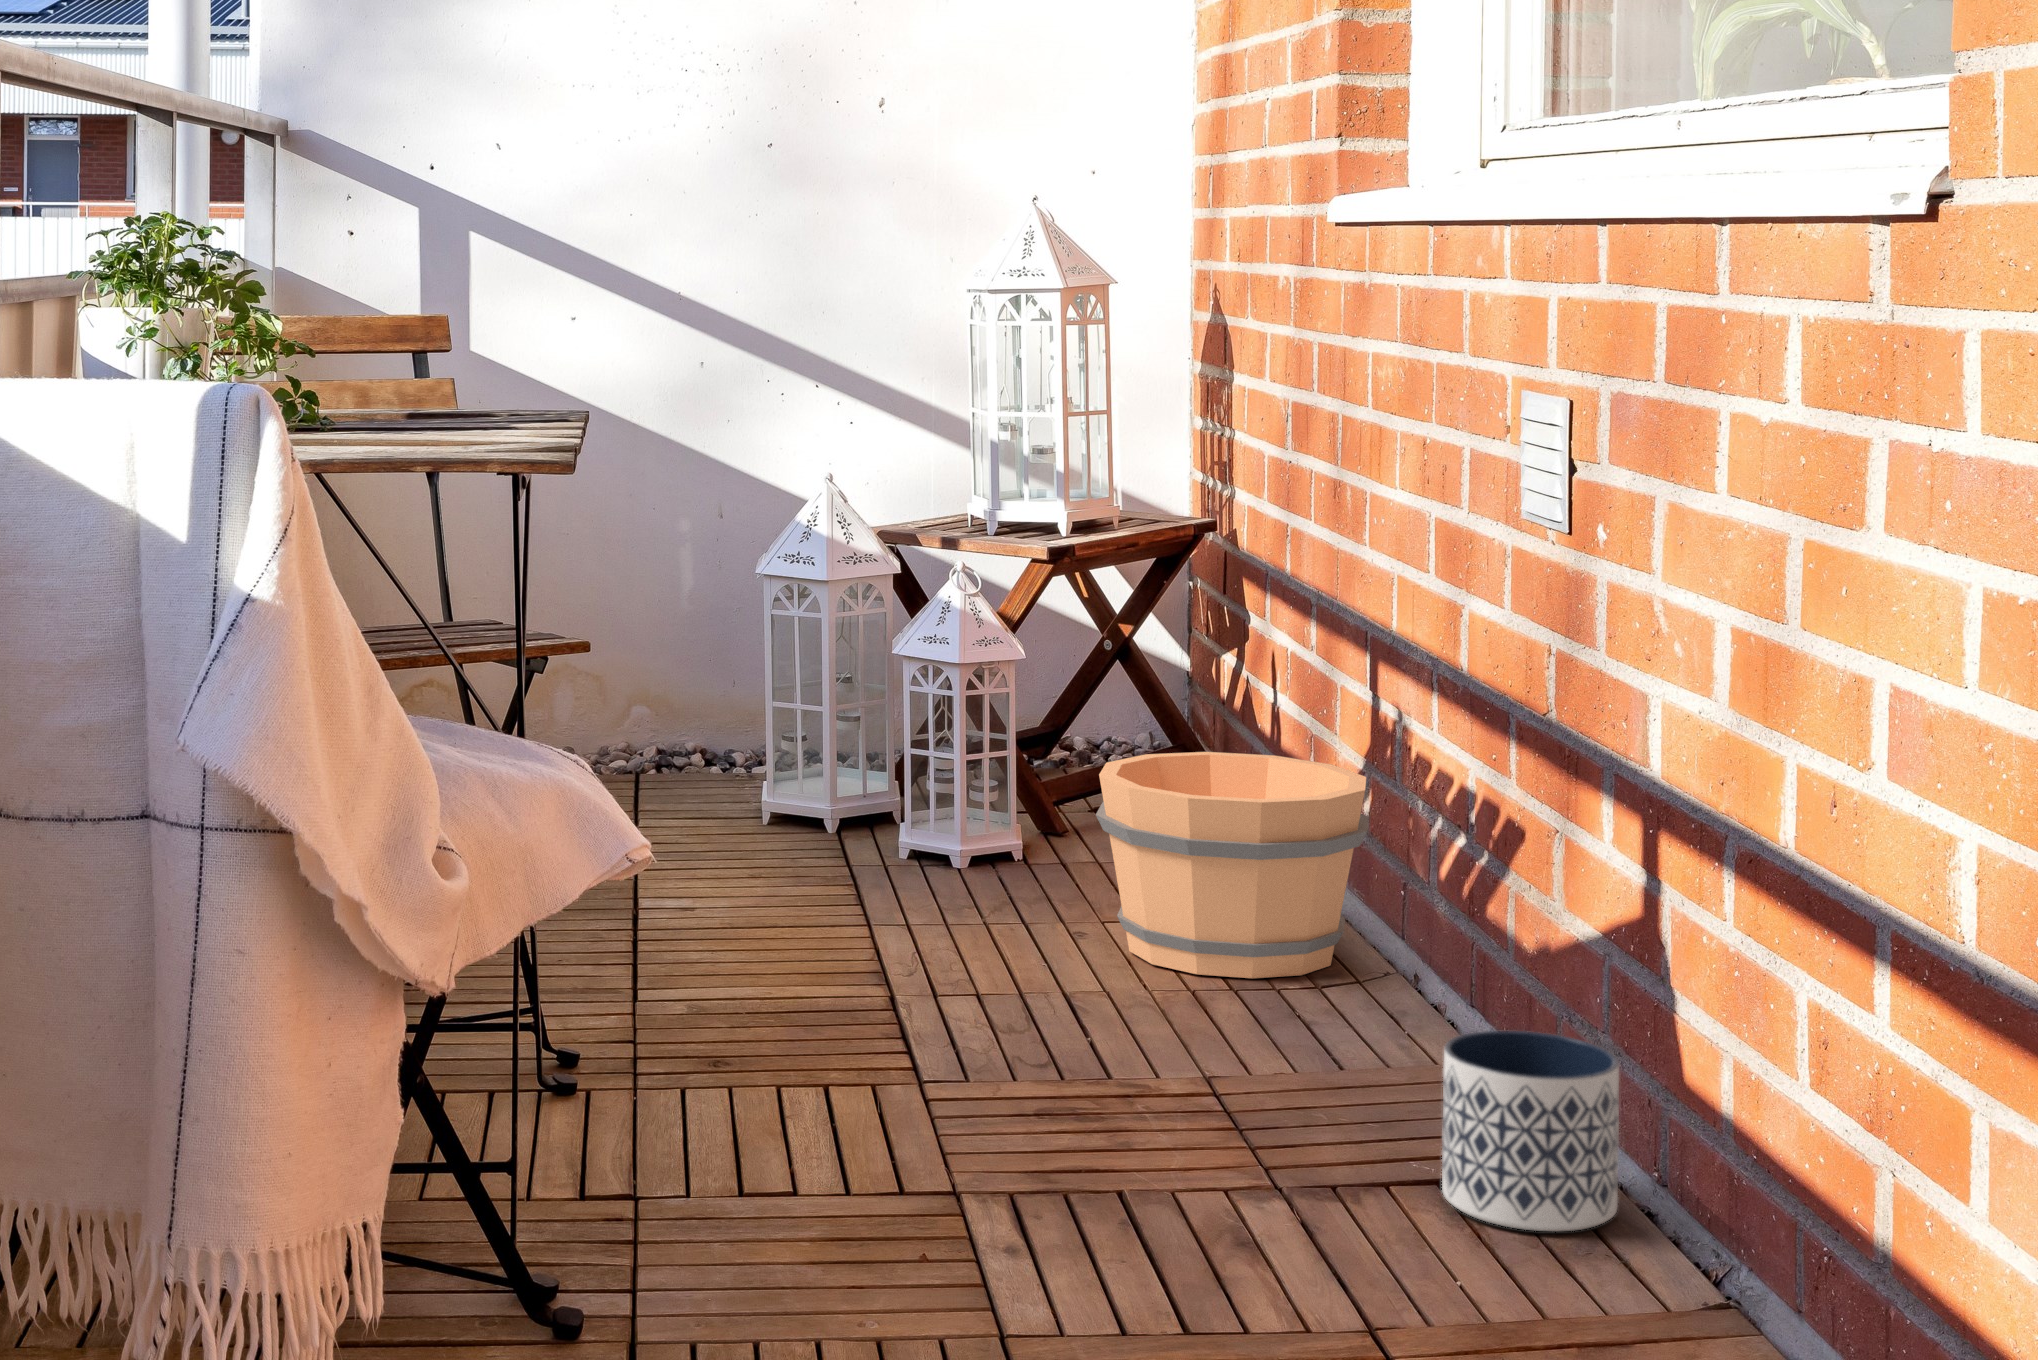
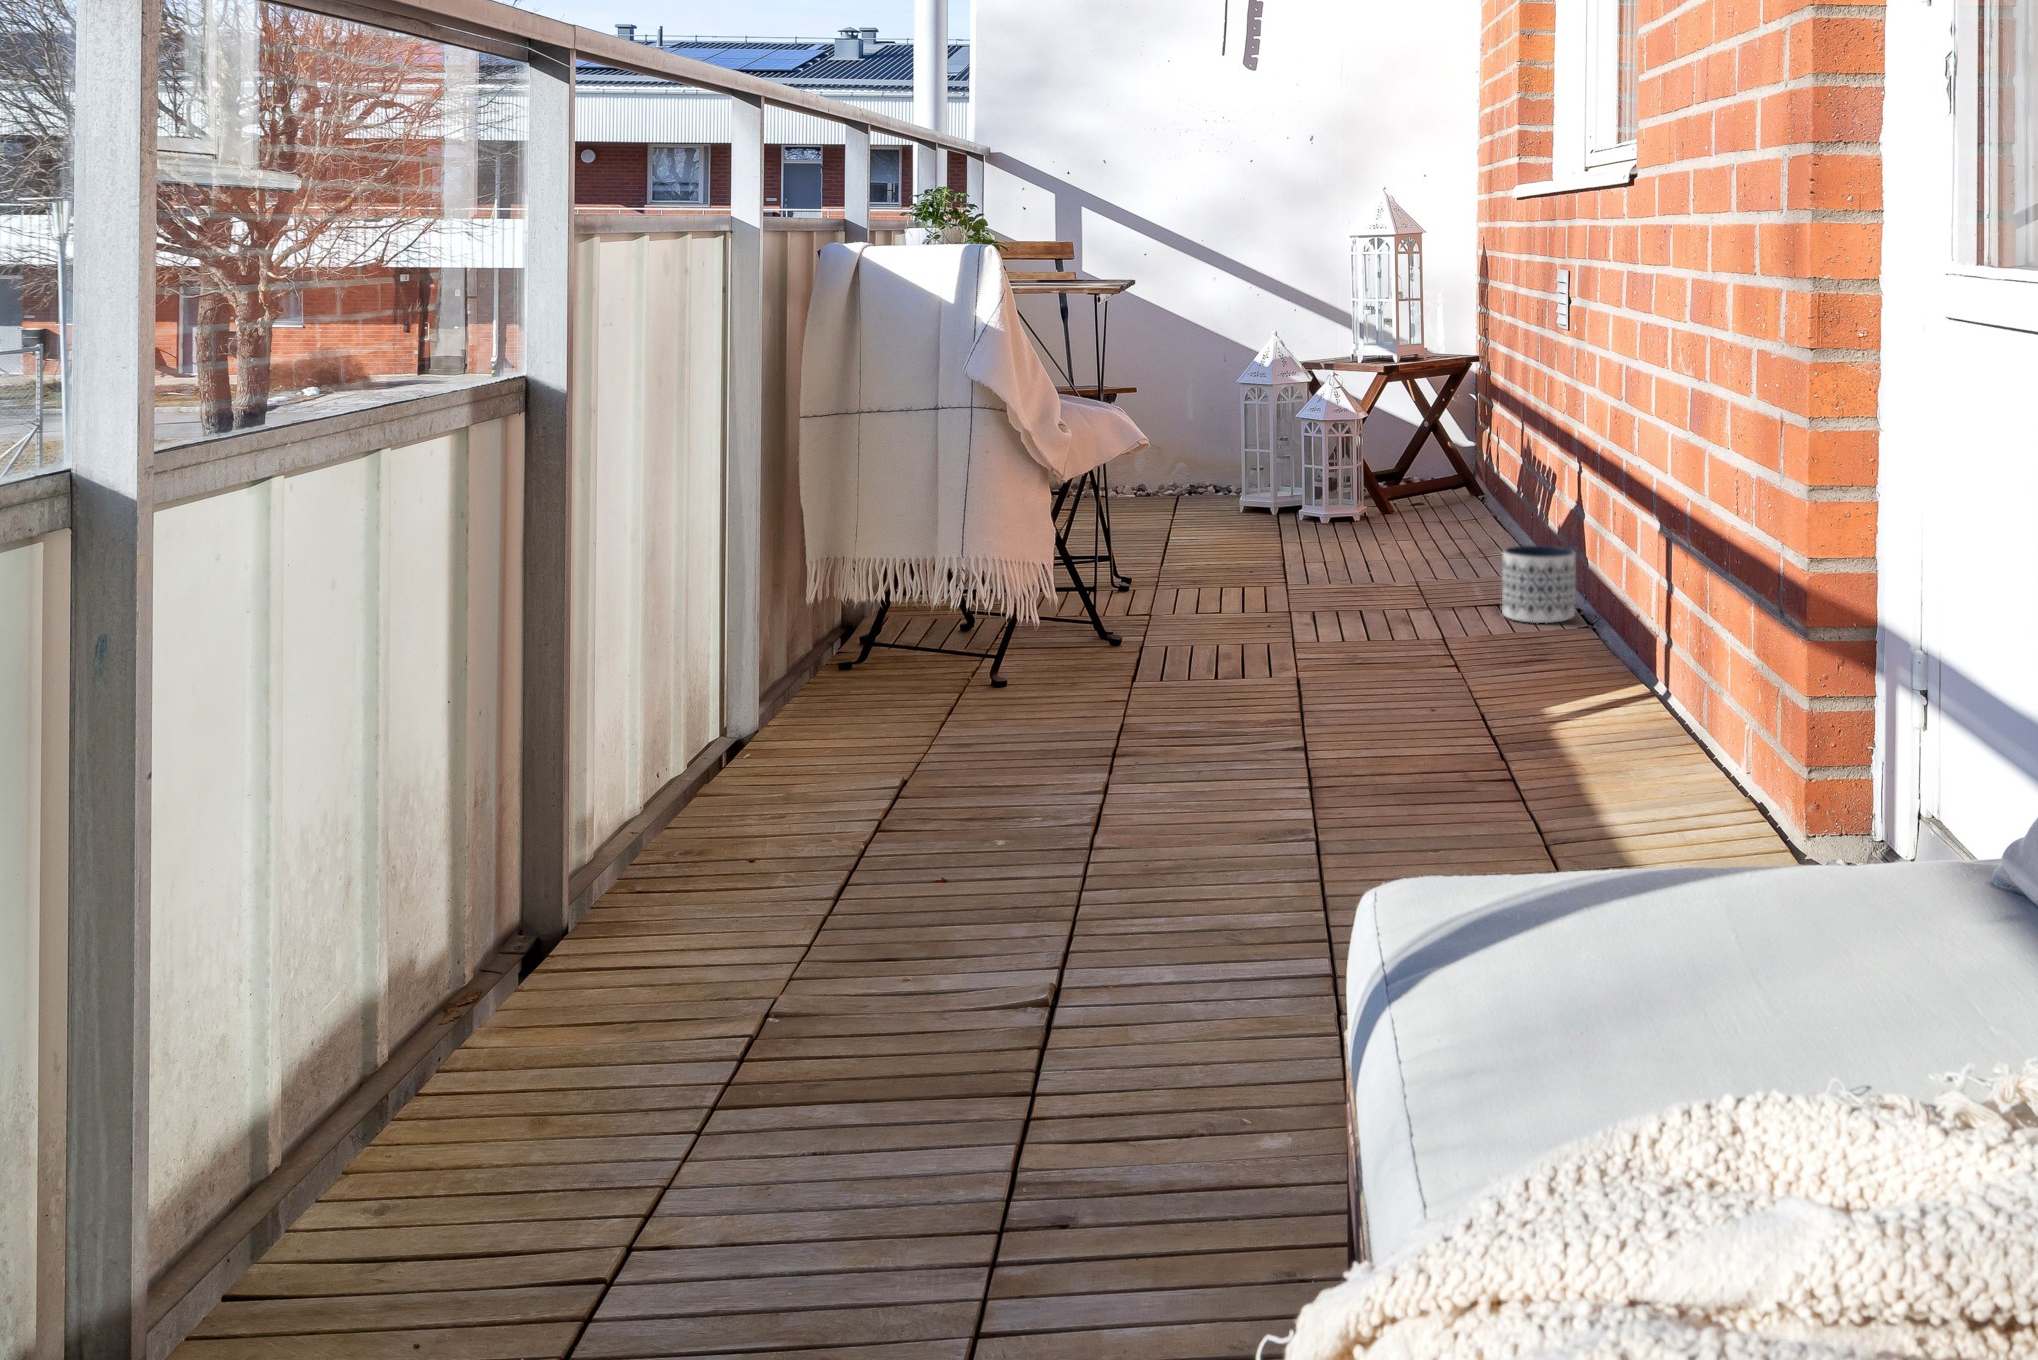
bucket: present [1096,752,1369,978] -> none [1388,457,1519,556]

